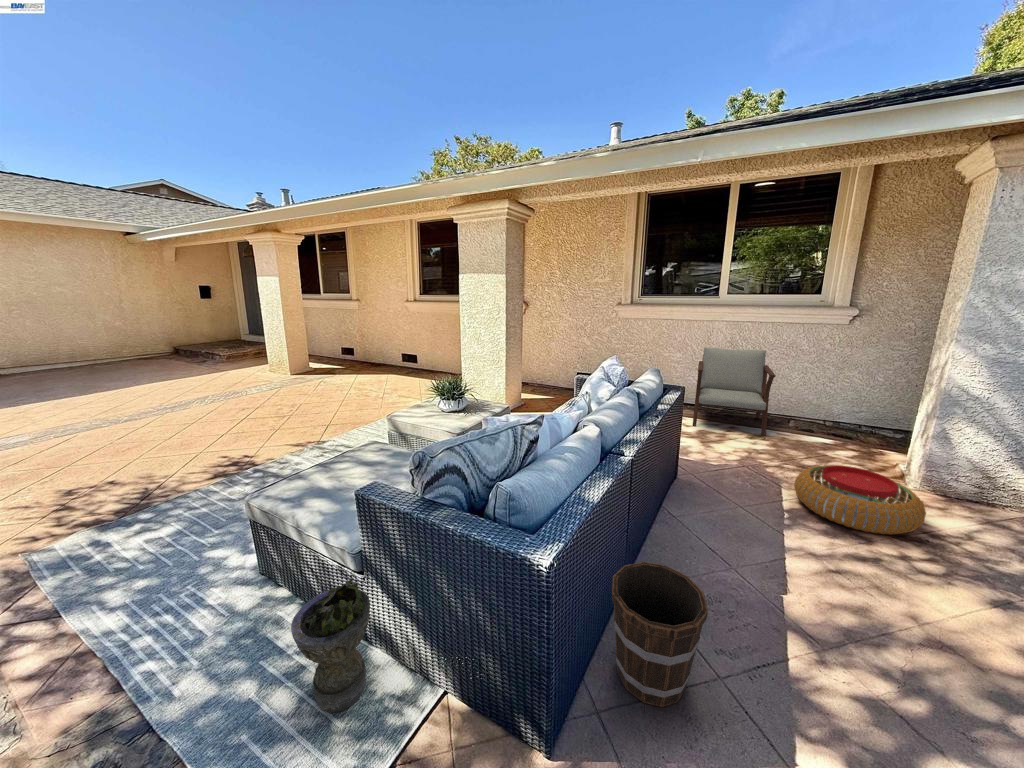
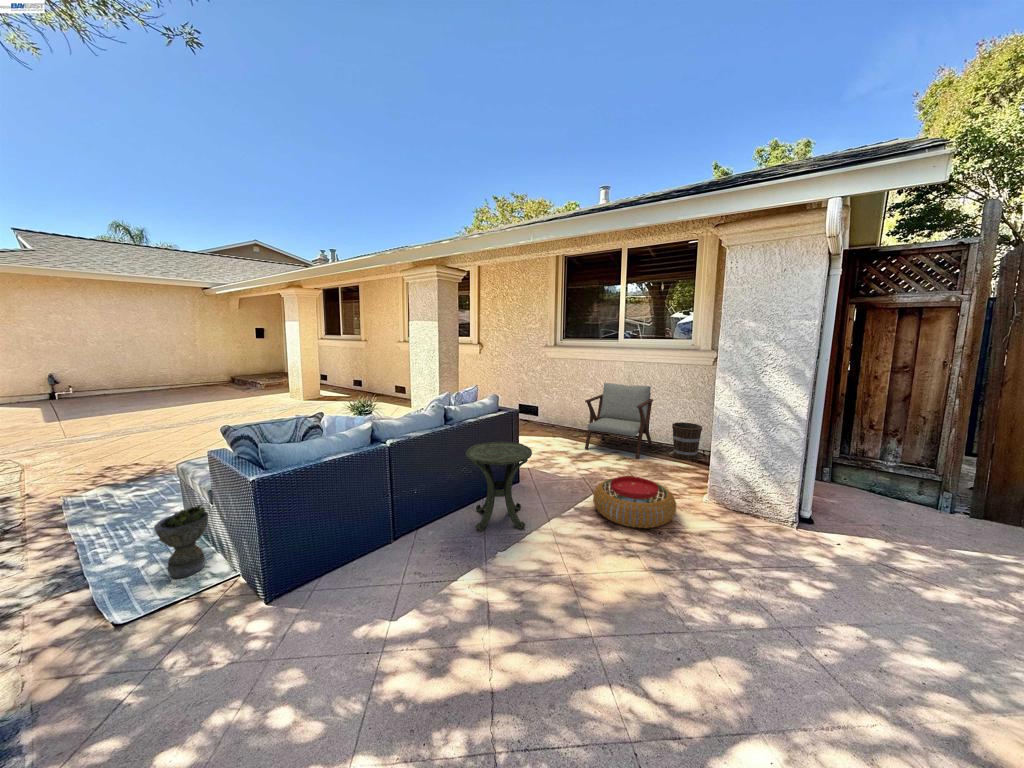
side table: none [667,433,778,558] -> present [466,442,532,531]
bucket: present [612,562,708,707] -> present [672,422,702,460]

